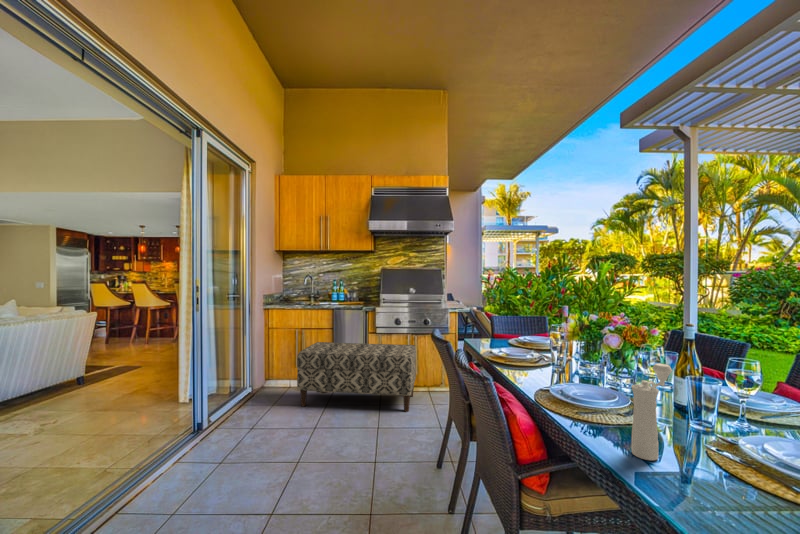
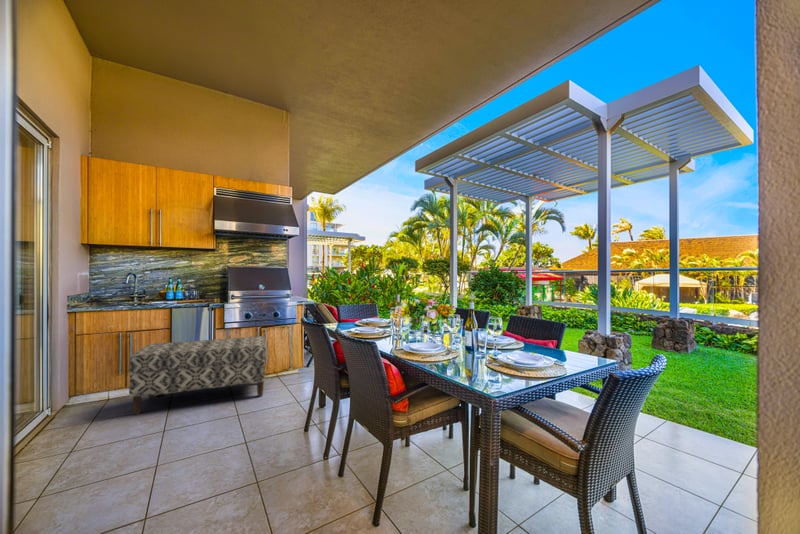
pepper mill: present [632,364,672,460] -> none [465,316,481,370]

